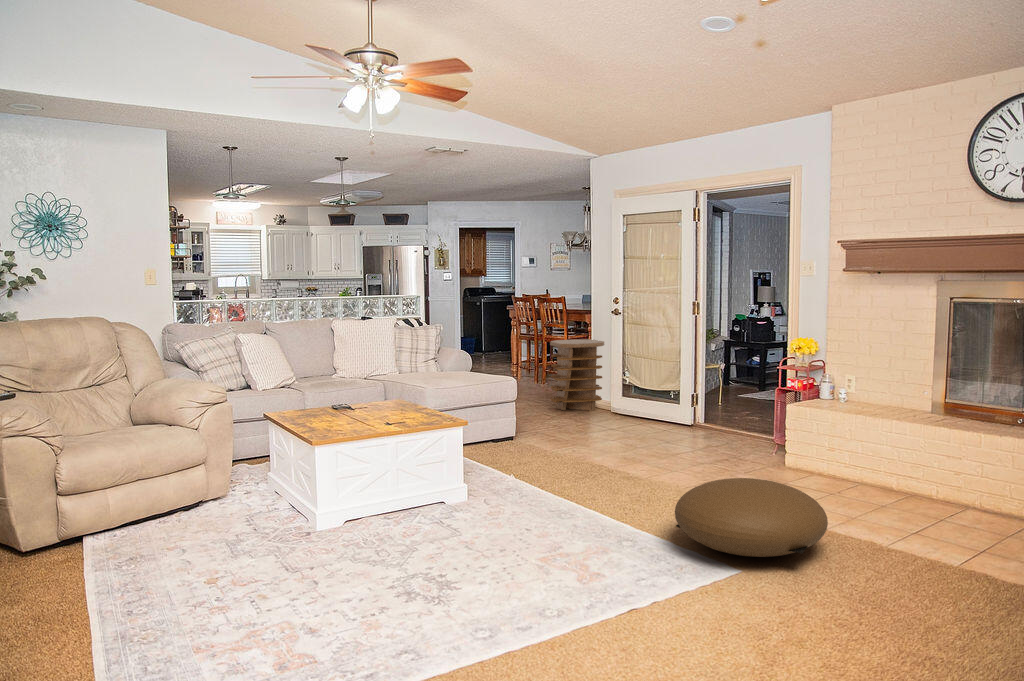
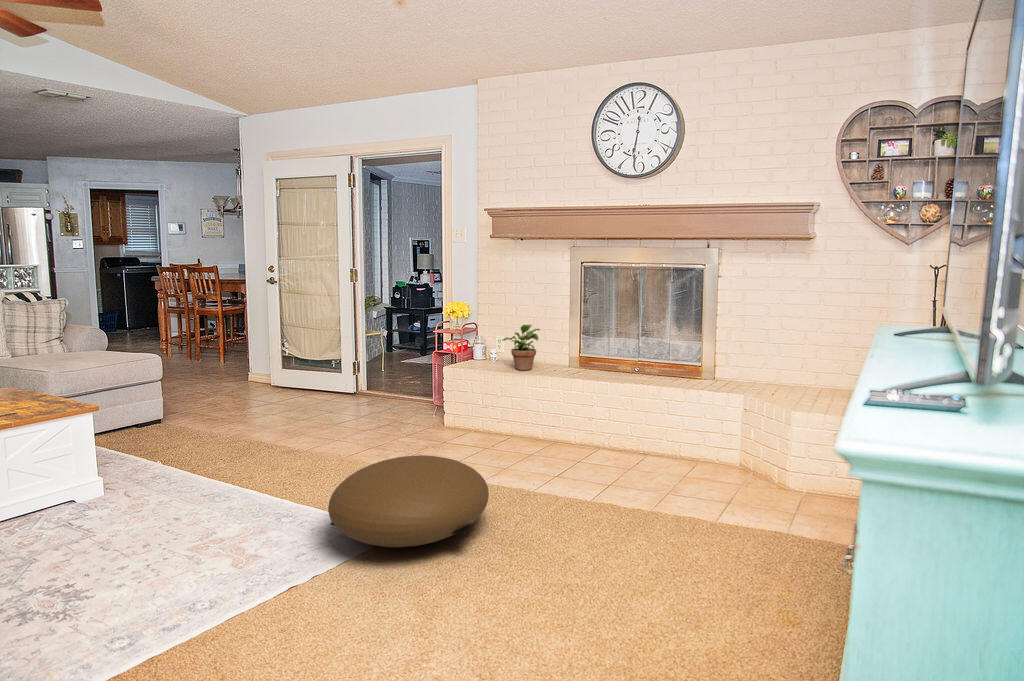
side table: present [550,339,604,410] -> none [195,310,261,390]
potted plant: none [852,364,898,413] -> present [502,324,540,370]

